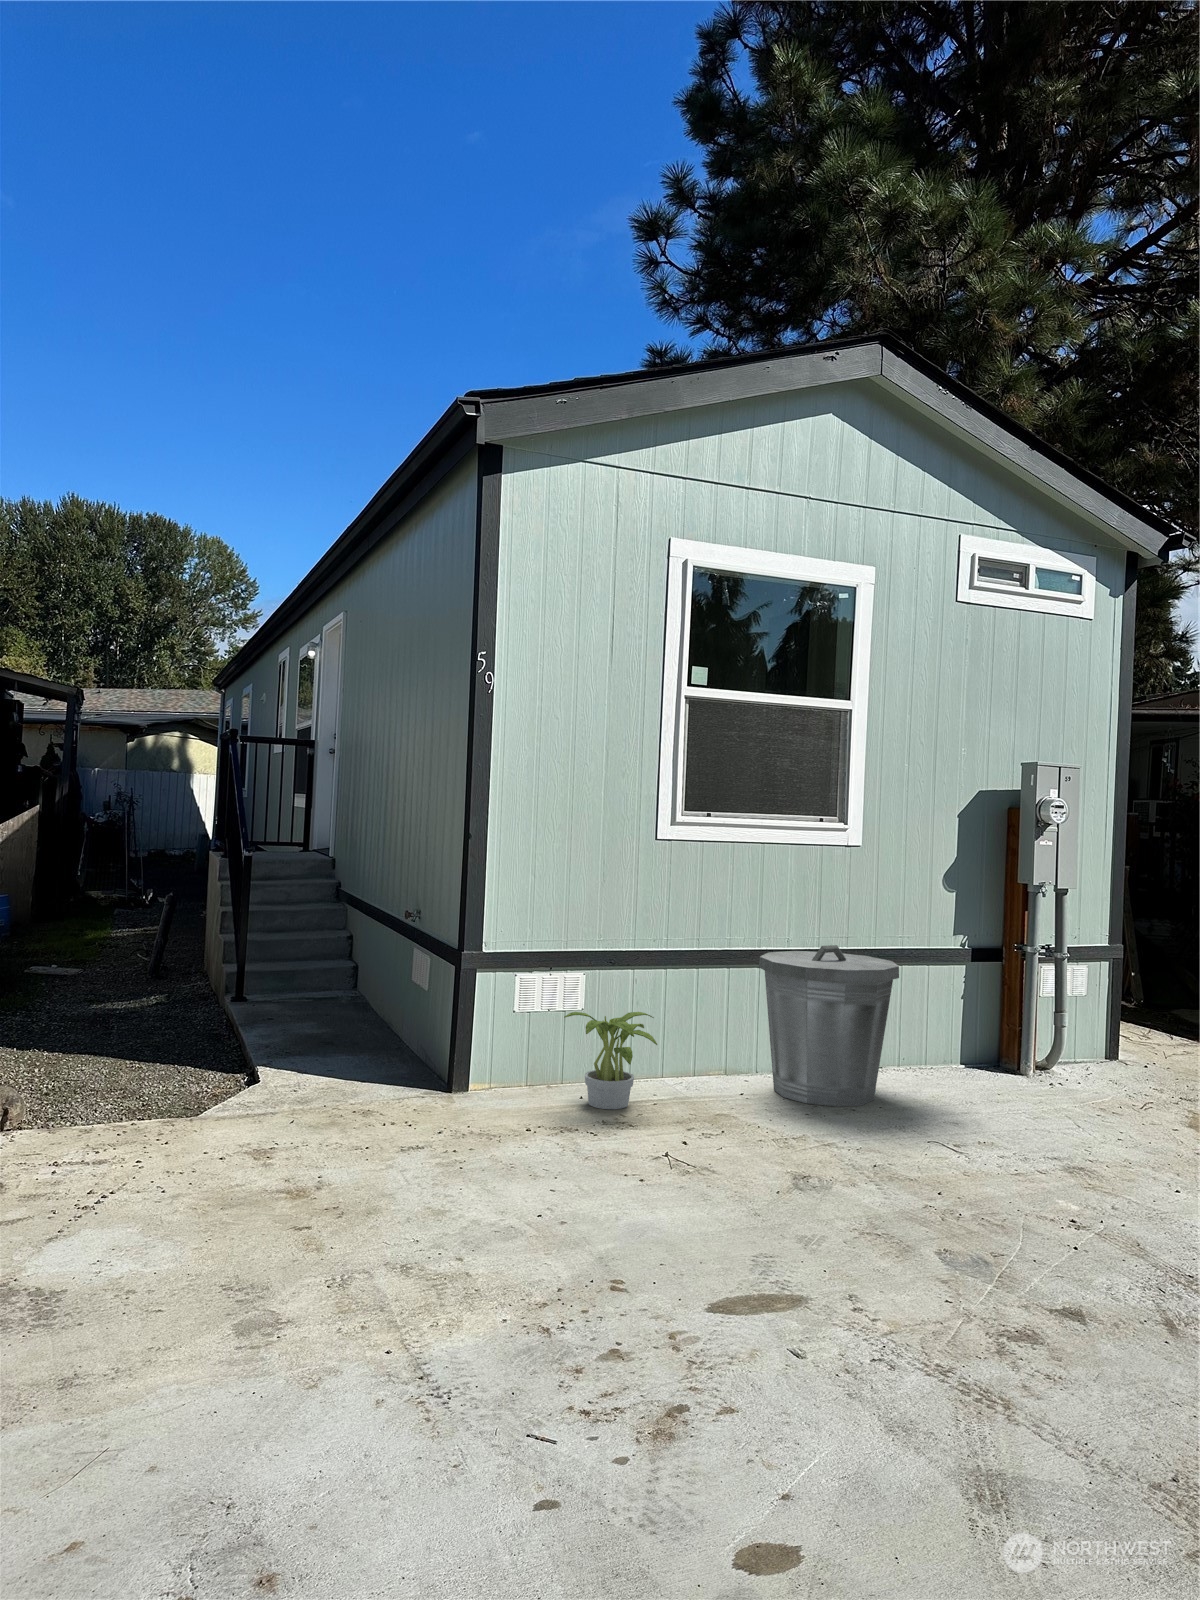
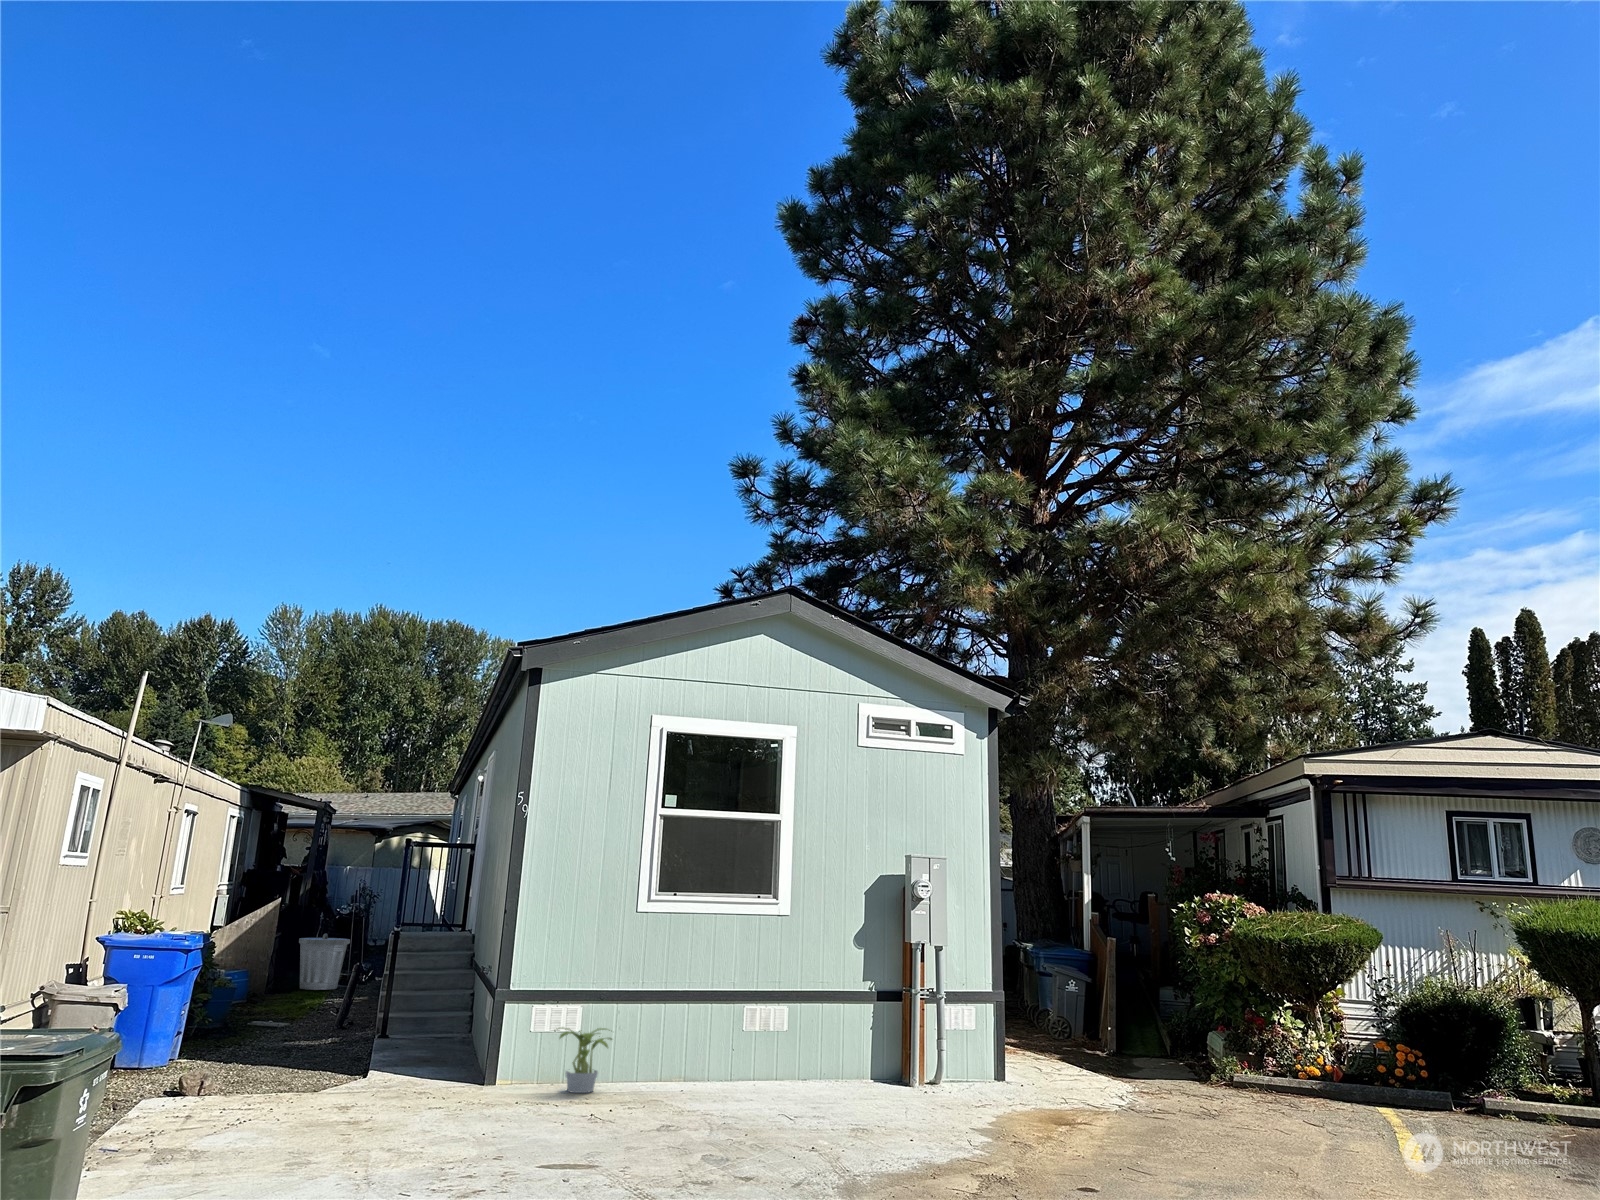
trash can: present [759,945,899,1107] -> present [299,934,350,990]

